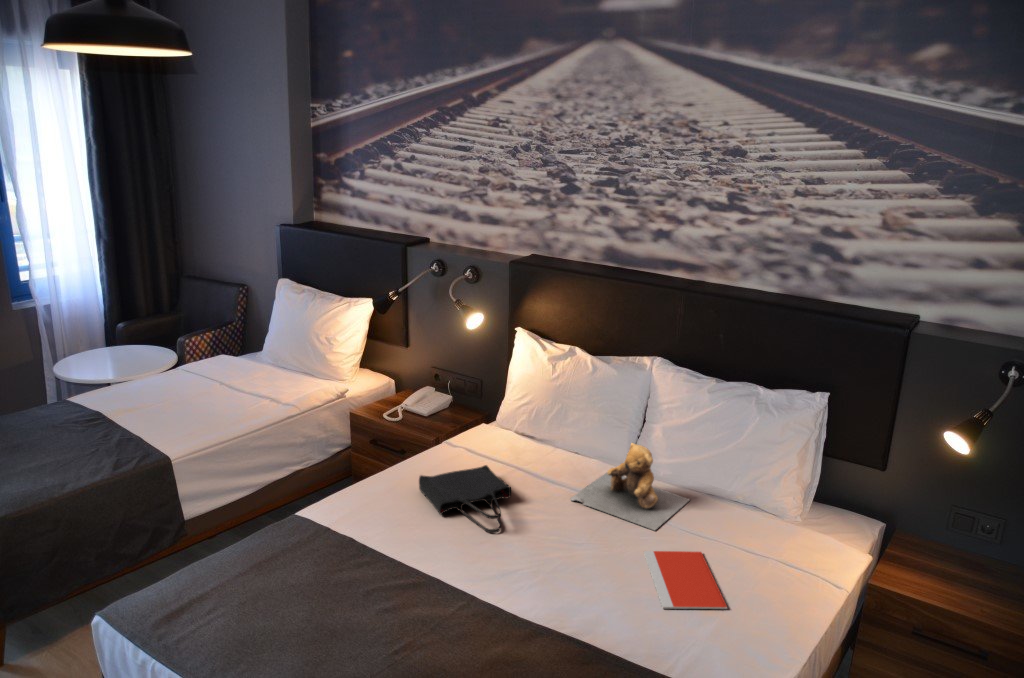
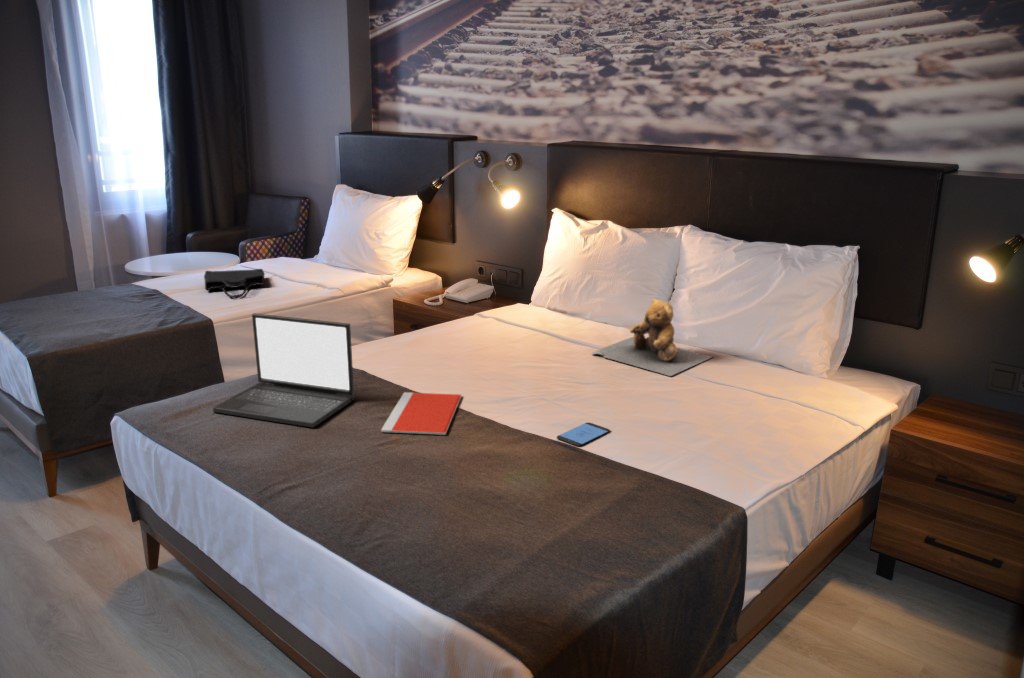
tote bag: present [419,465,511,533] -> present [204,269,265,298]
laptop: none [185,492,336,629] -> present [213,314,354,428]
notebook: present [644,551,727,609] -> present [381,392,461,435]
smartphone: none [558,606,610,642] -> present [557,423,610,446]

